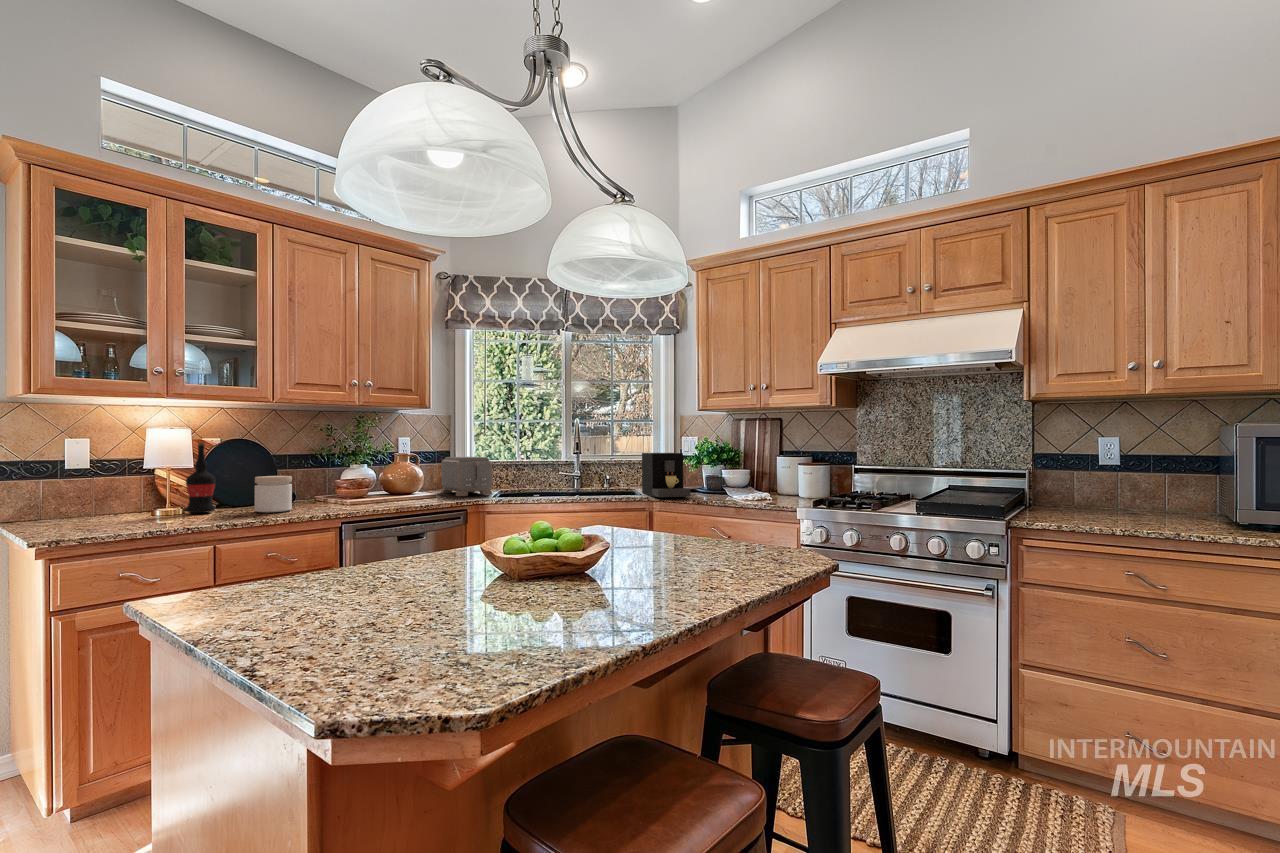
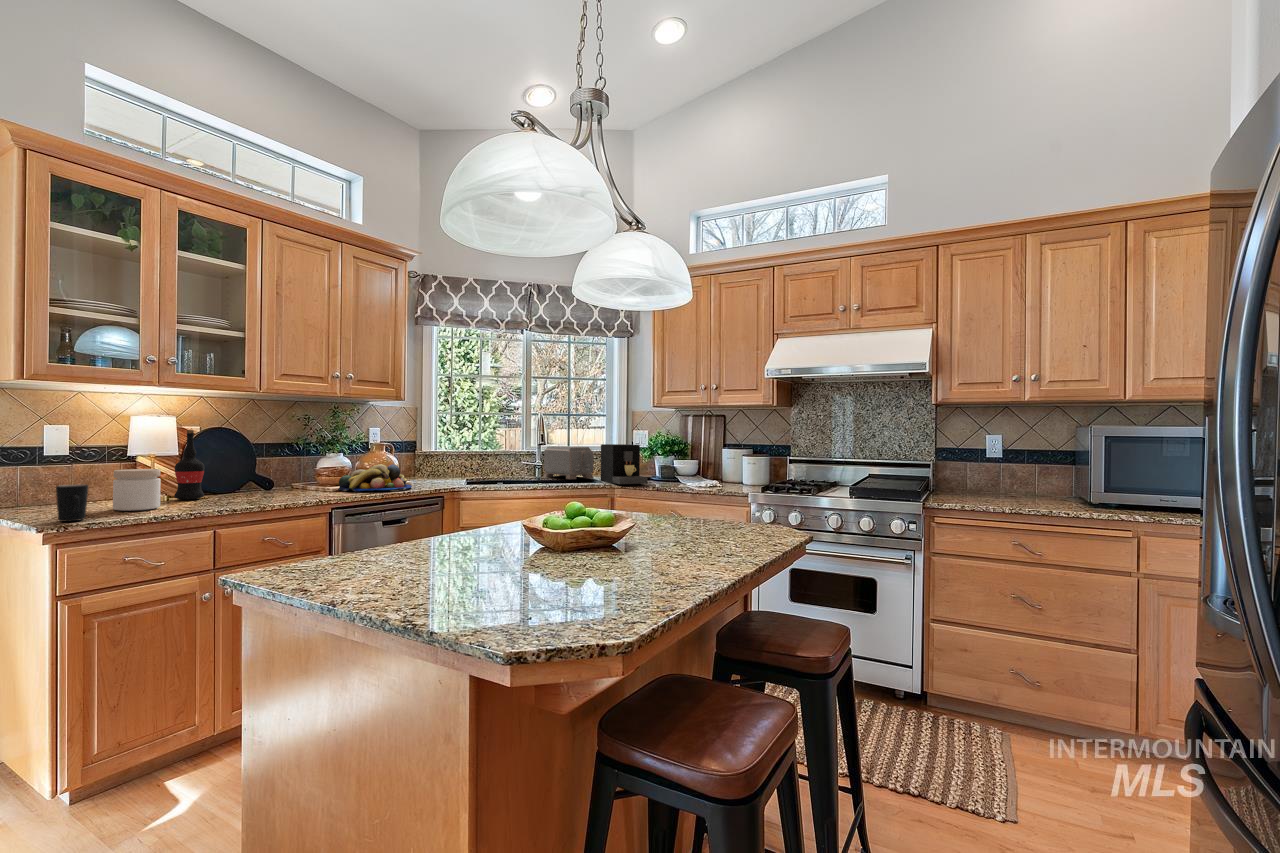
toaster: present [441,457,493,496] -> present [543,446,593,479]
jar: present [255,476,292,512] -> present [113,469,161,511]
fruit bowl: none [354,476,432,505] -> present [338,464,412,491]
mug: none [53,498,85,536] -> present [56,485,88,521]

